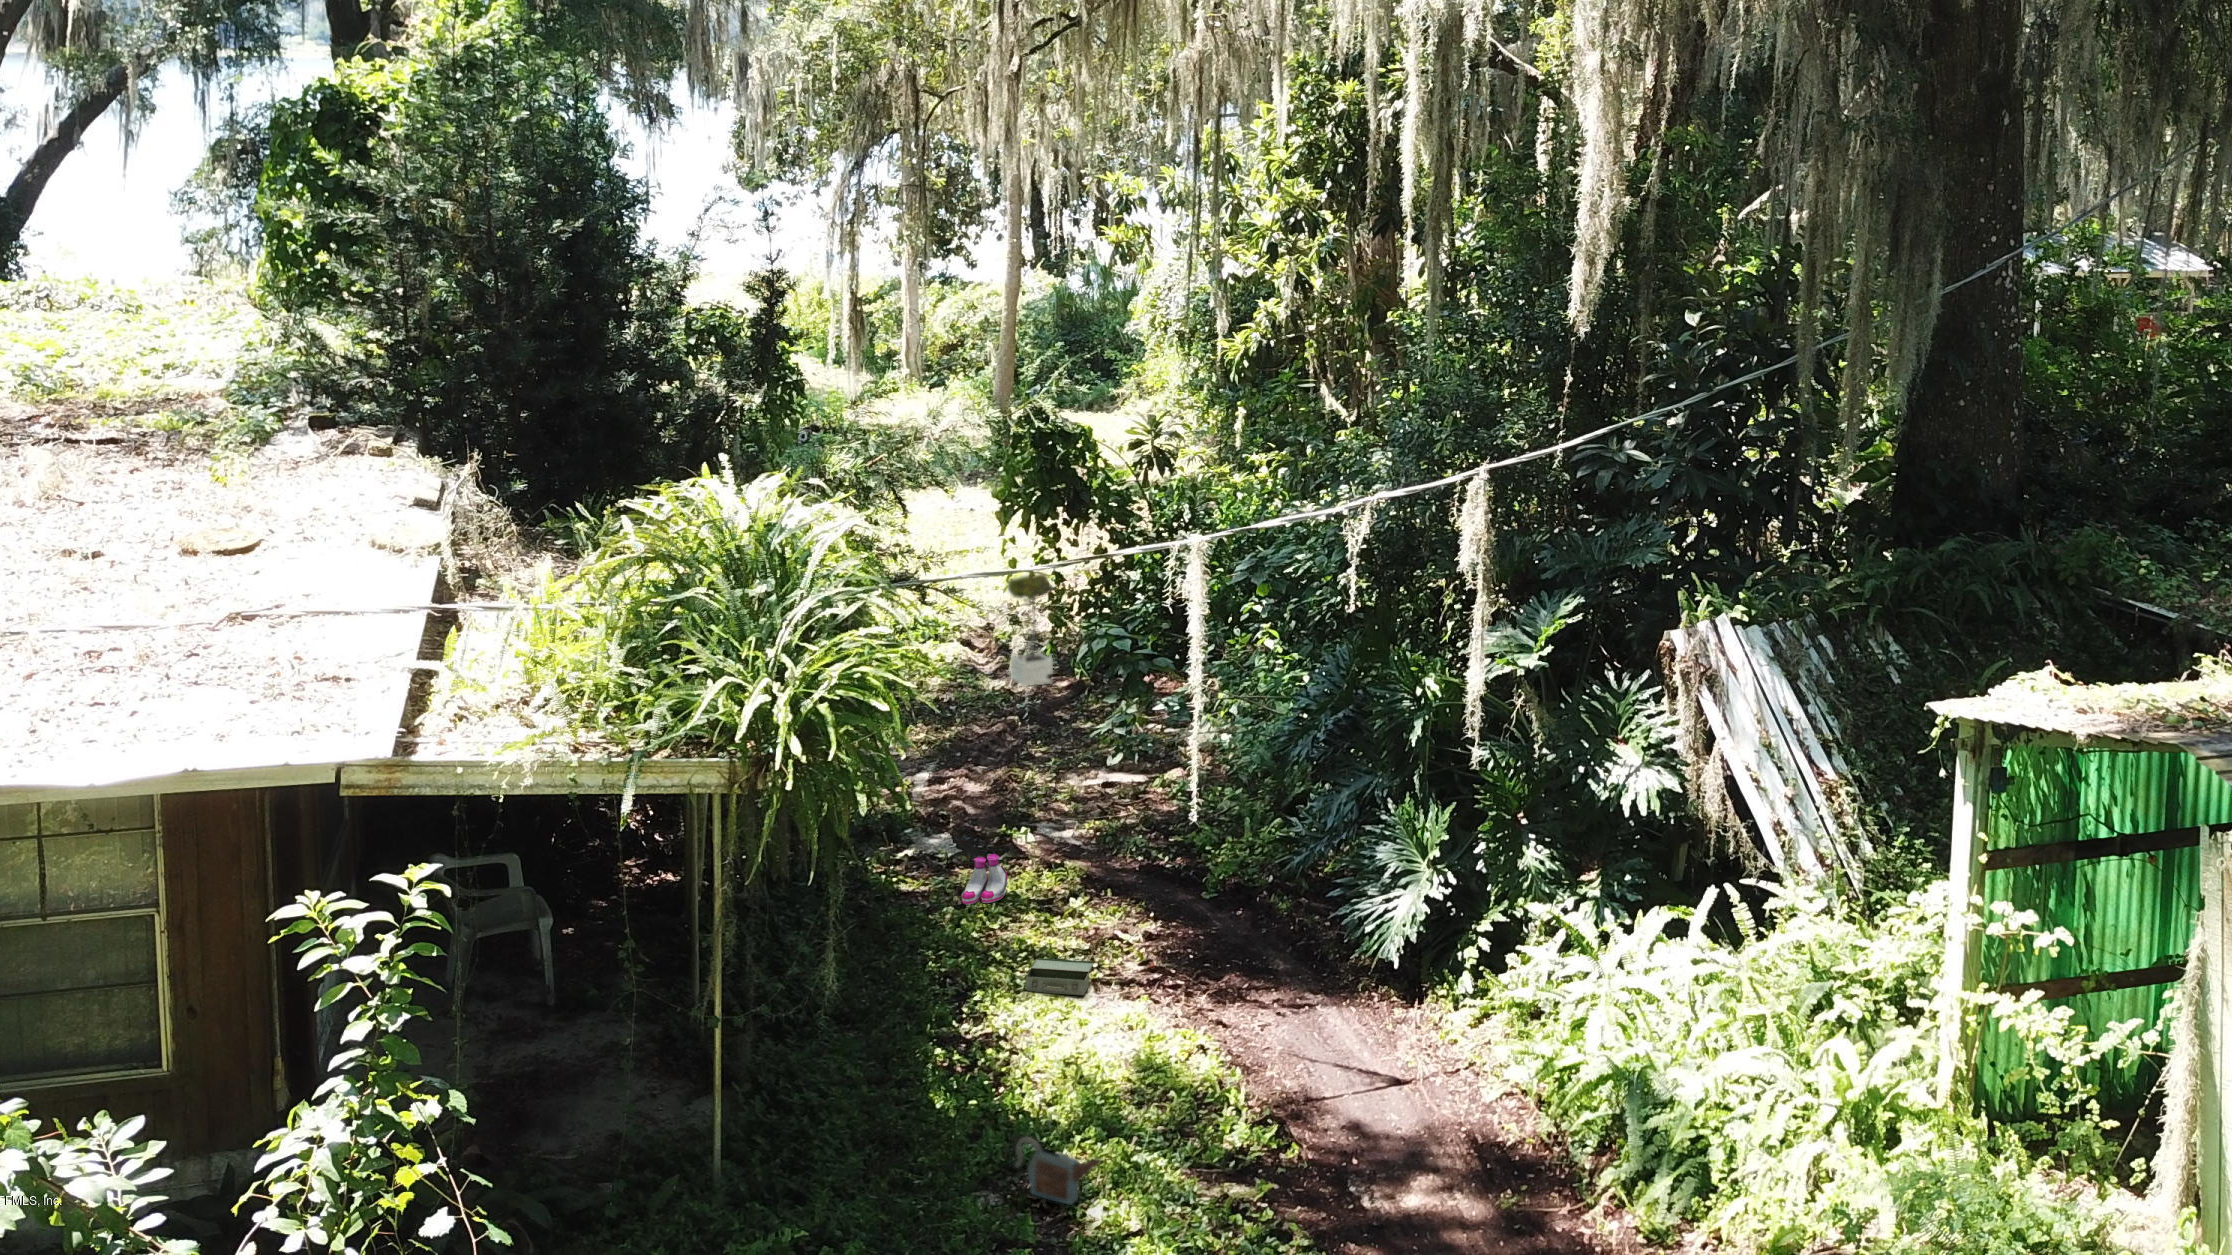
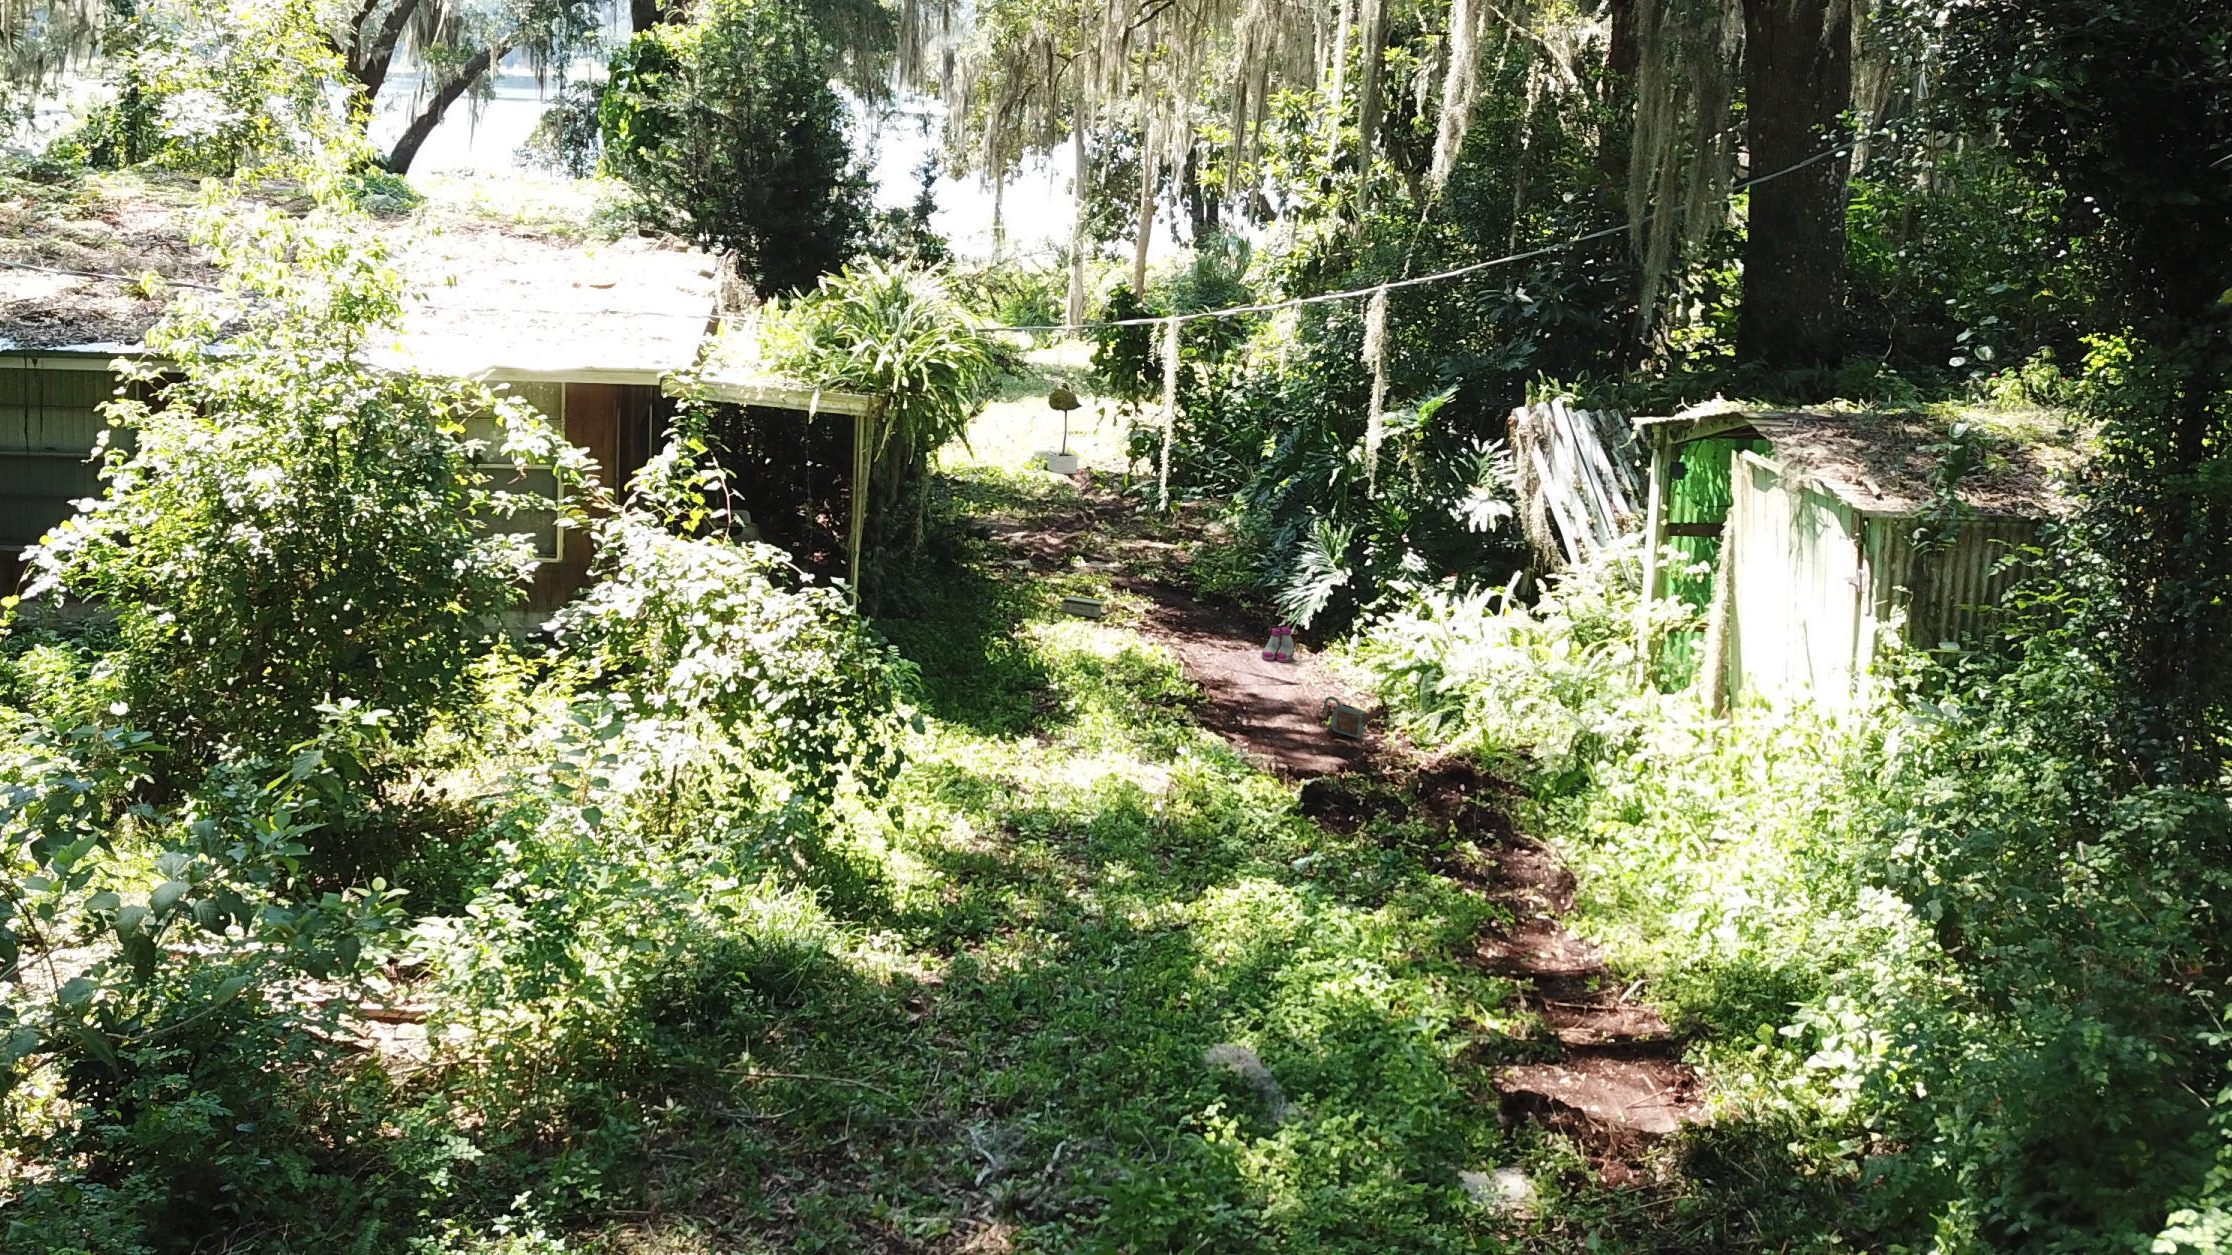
boots: present [962,854,1007,905] -> present [1262,626,1295,662]
watering can: present [1015,1137,1102,1205] -> present [1322,696,1382,738]

